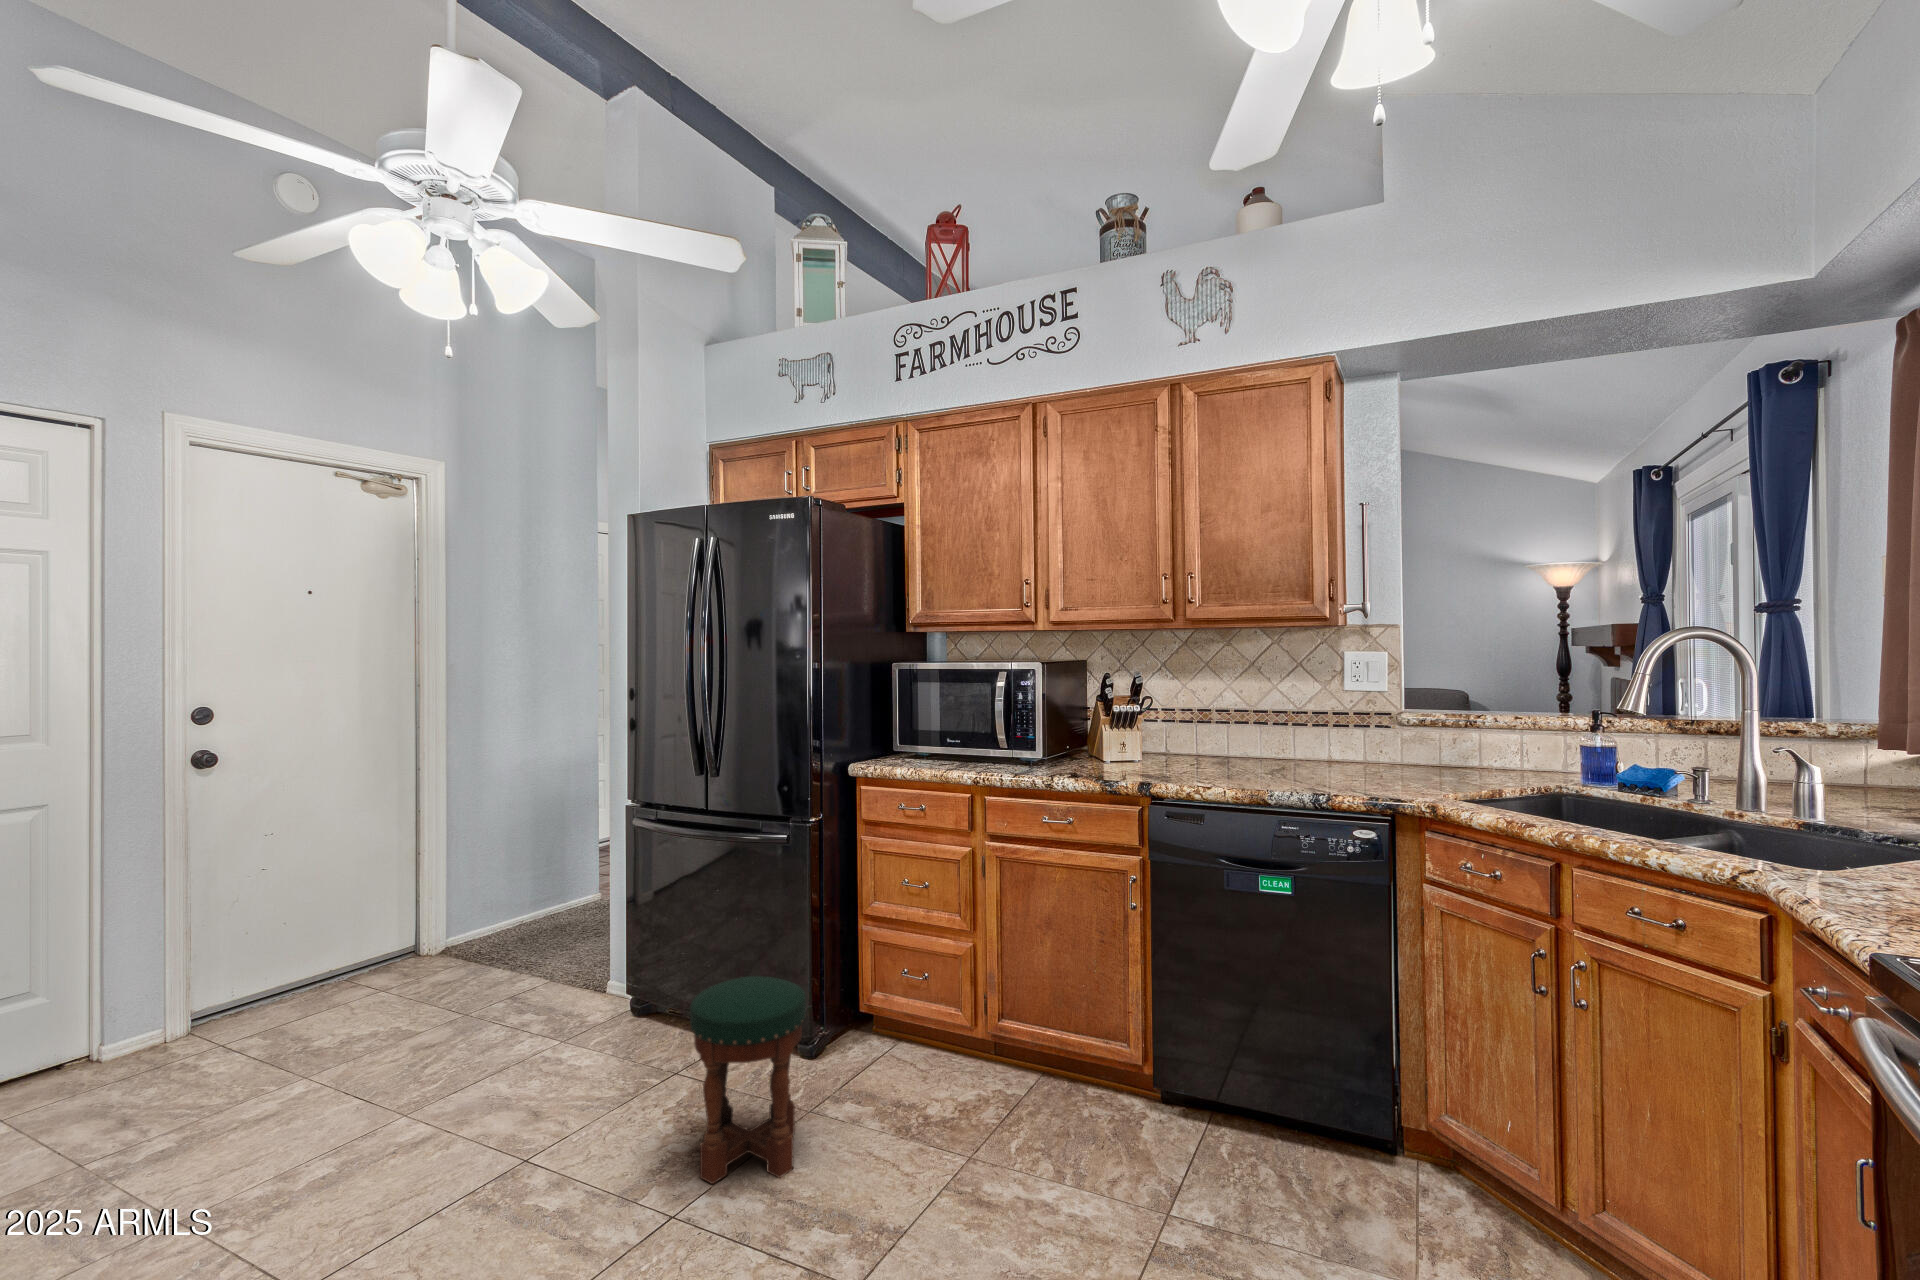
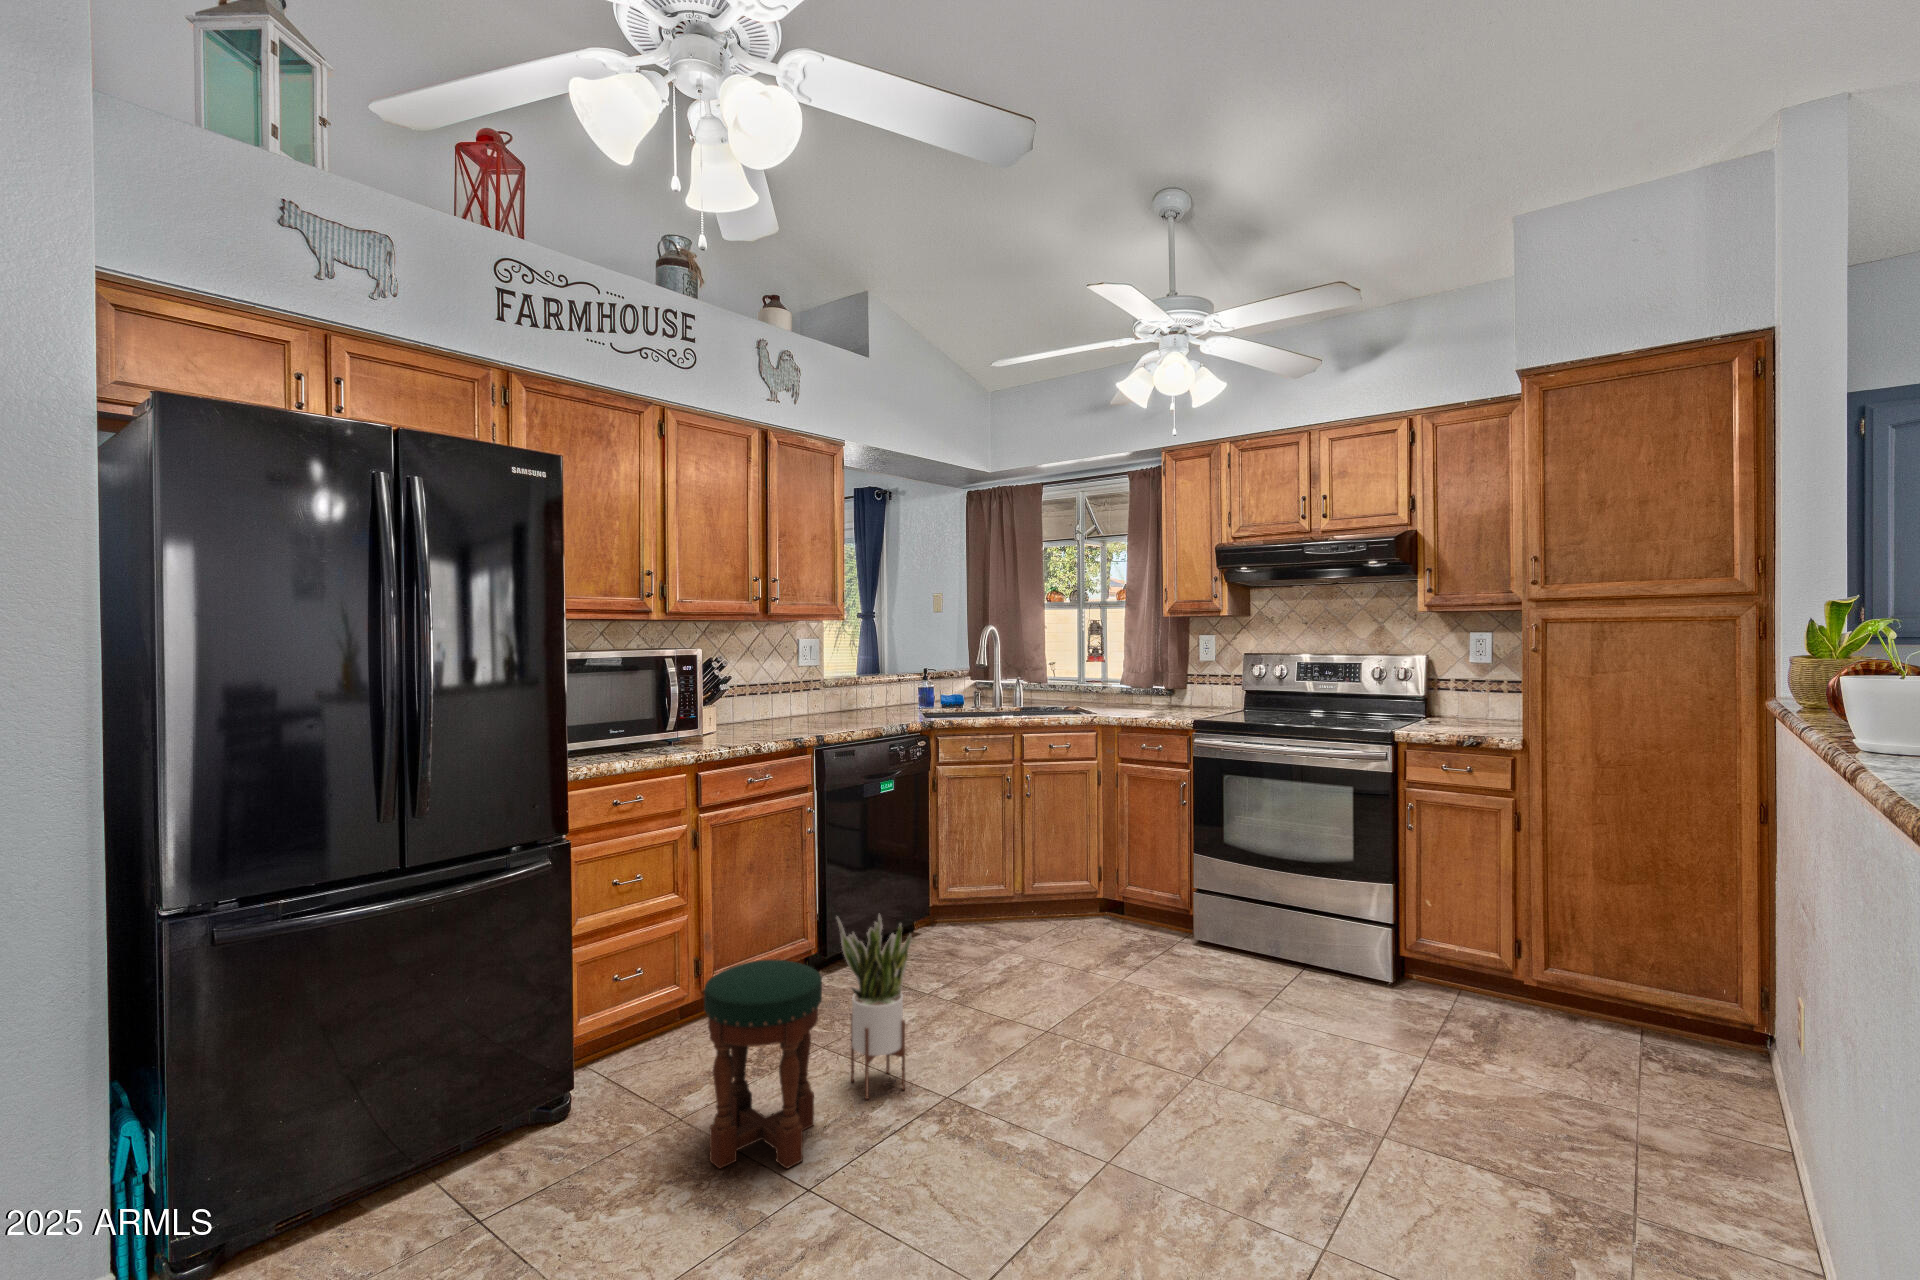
potted plant: none [830,980,900,1227] -> present [837,915,912,1099]

